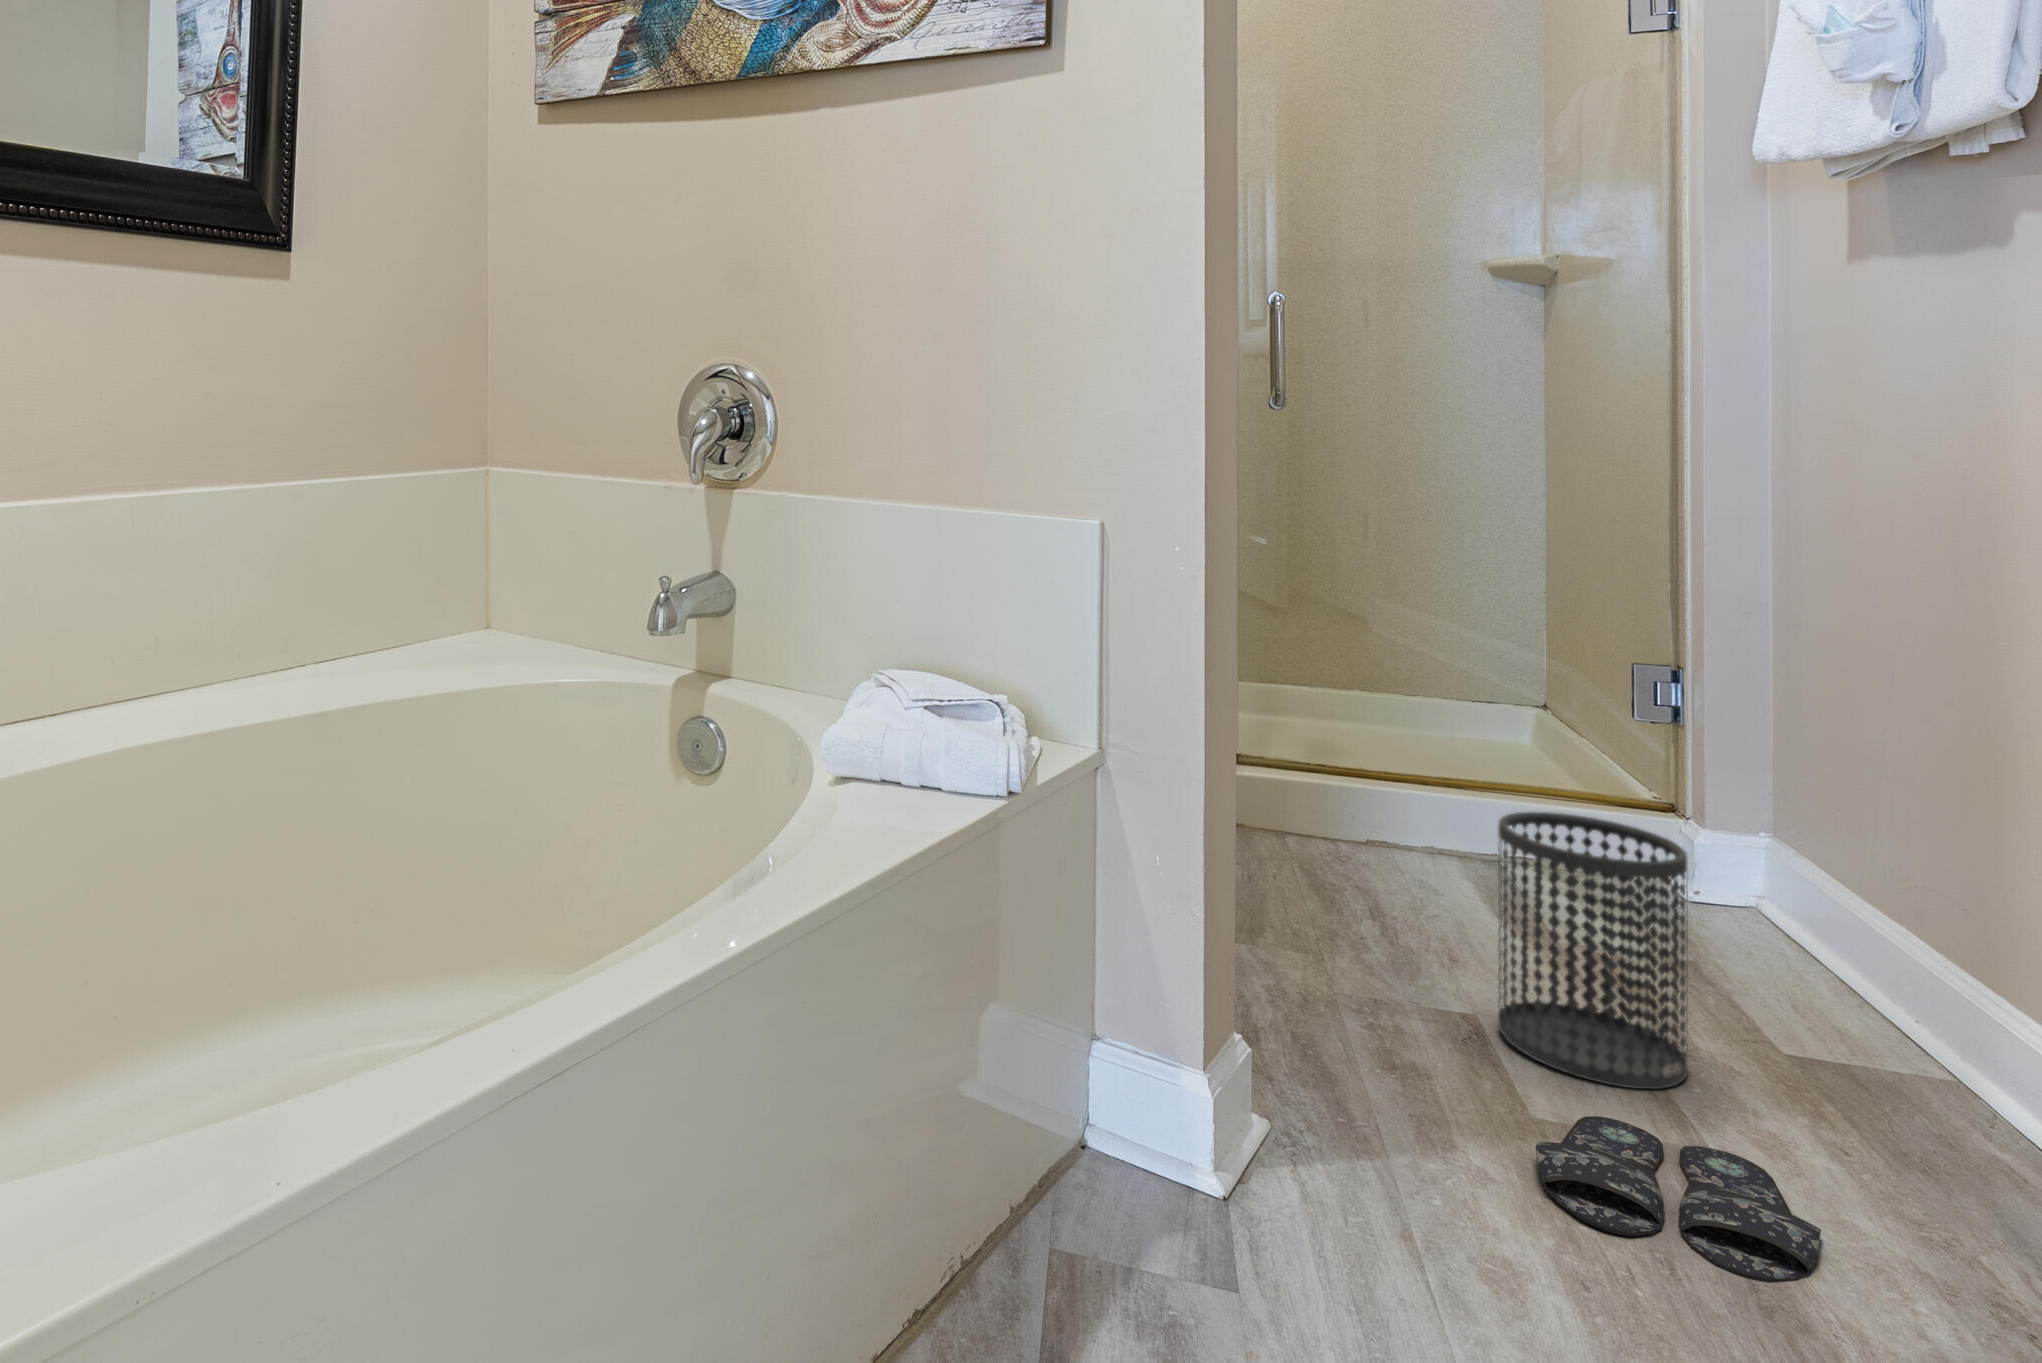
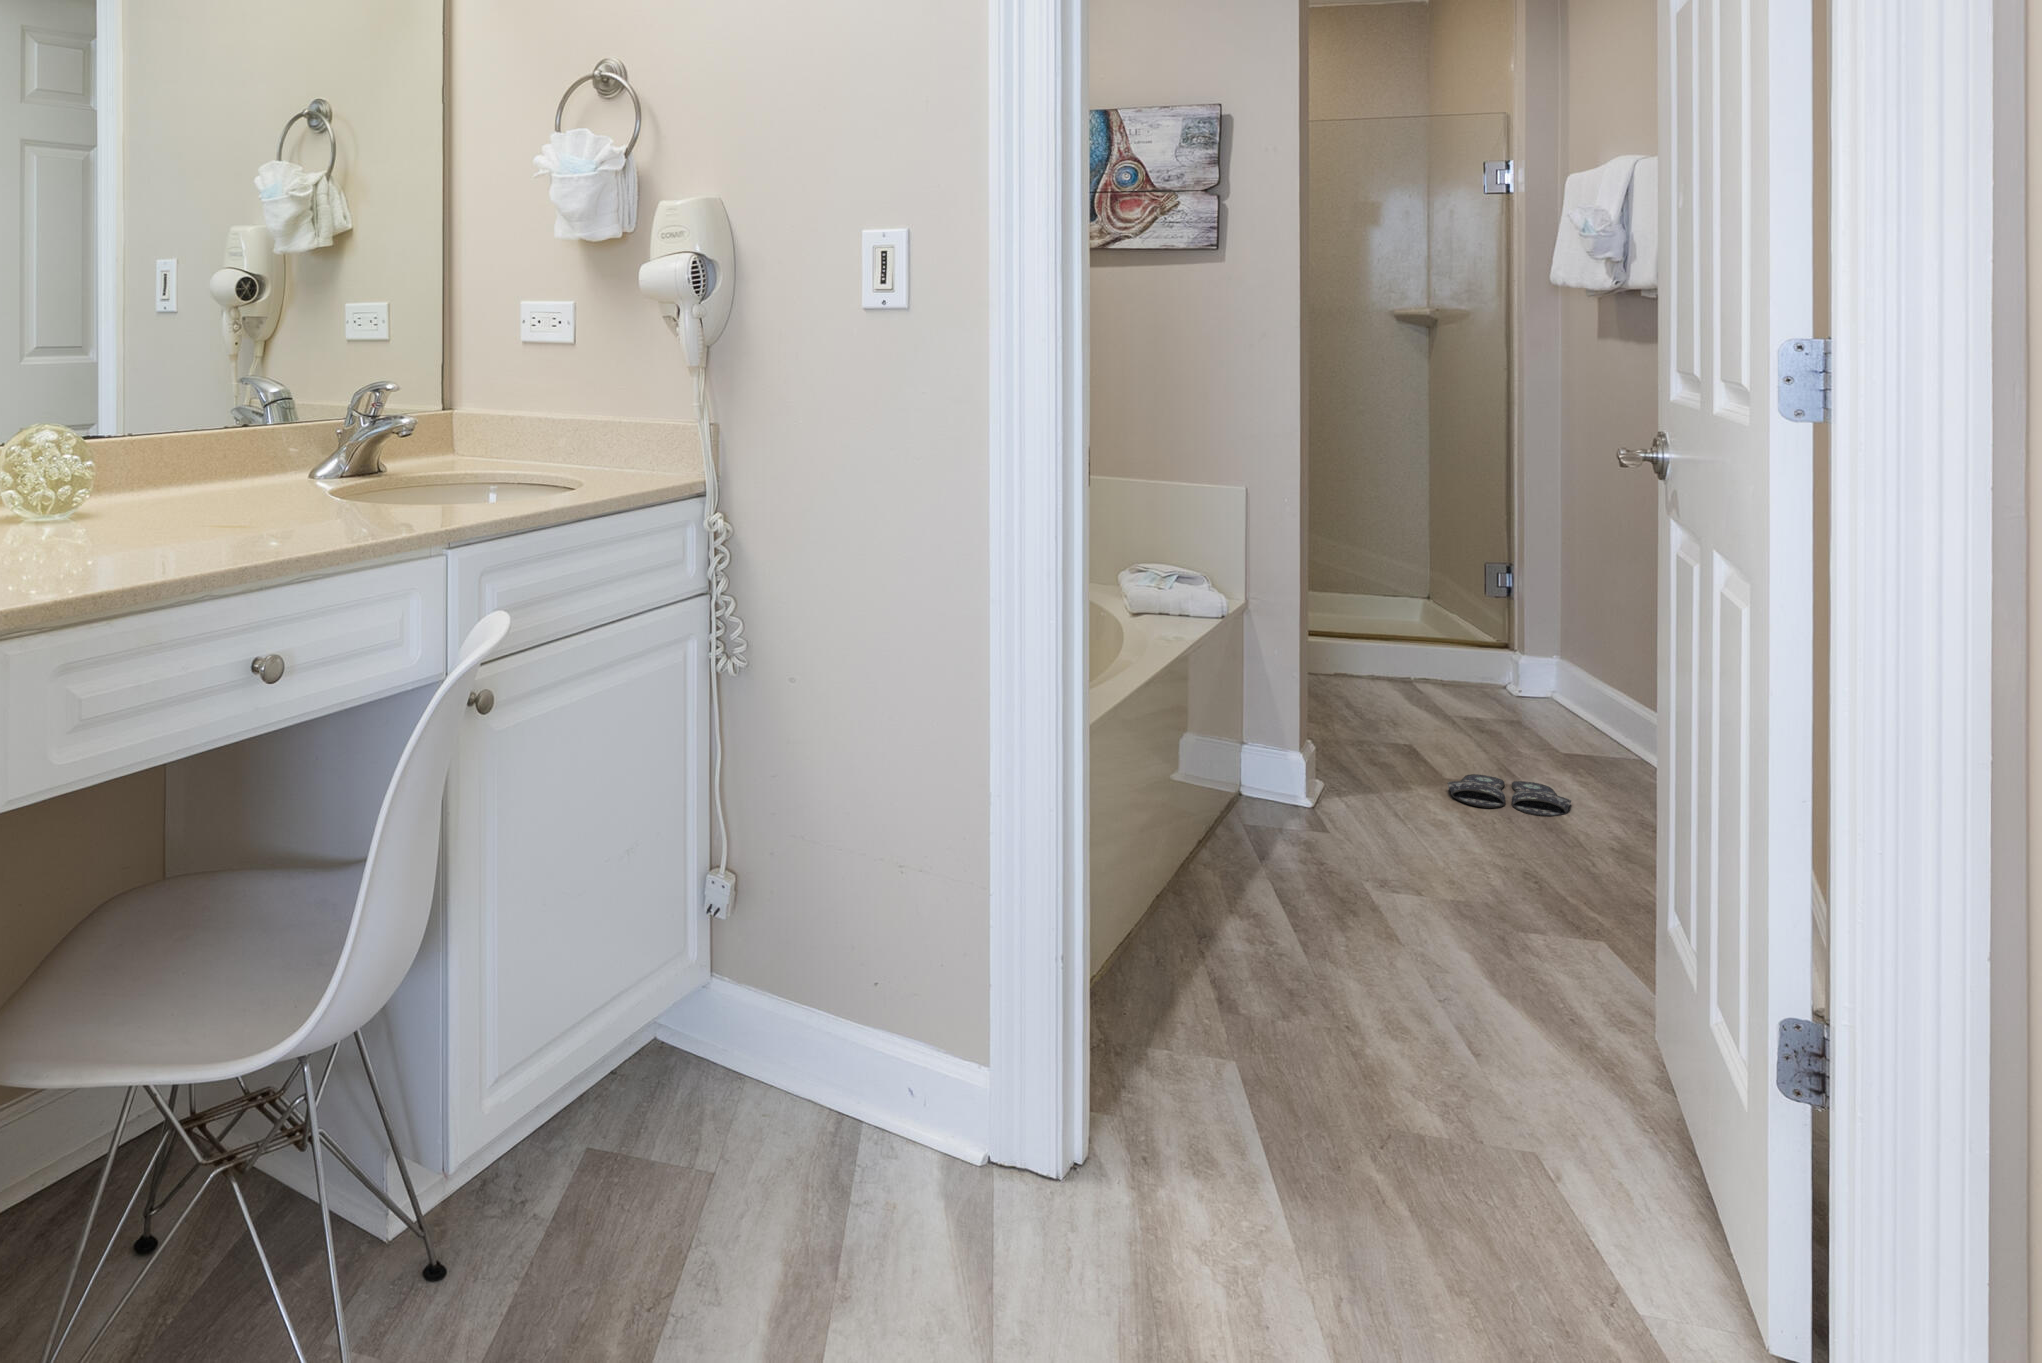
wastebasket: present [1498,812,1688,1089] -> none [1422,636,1515,766]

